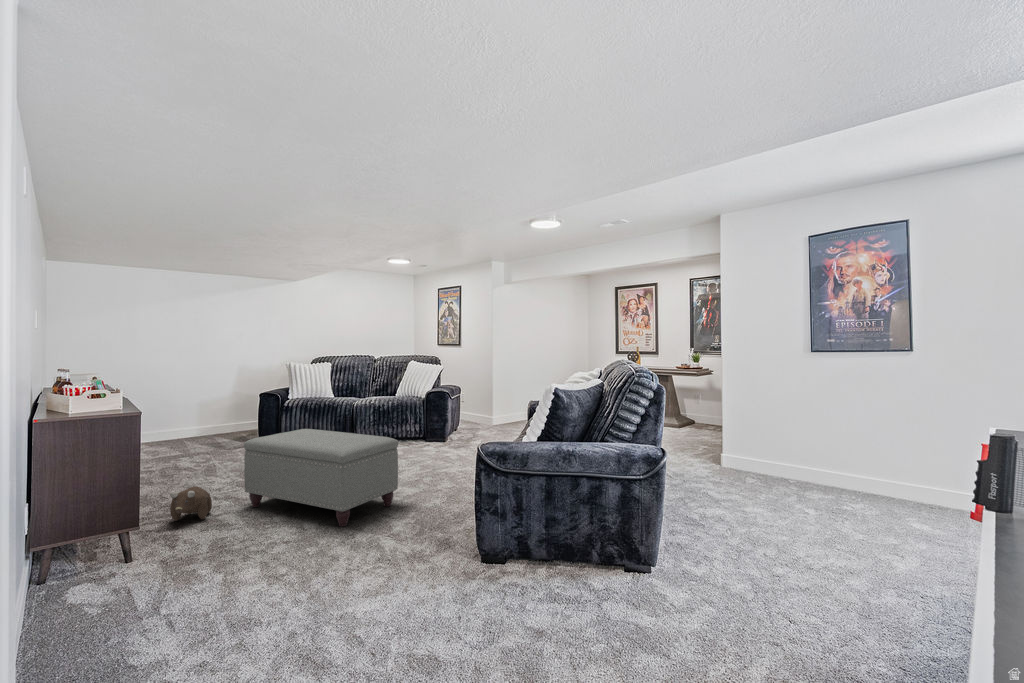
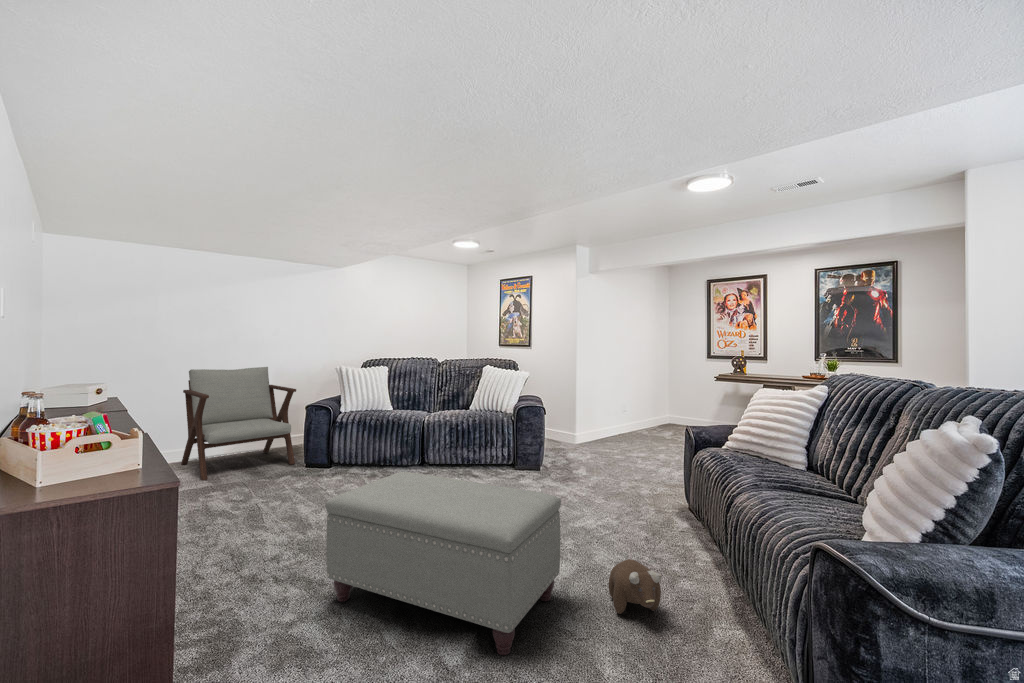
lounge chair: none [160,363,252,450] -> present [181,367,296,480]
plush toy: present [170,486,212,521] -> present [609,559,661,614]

